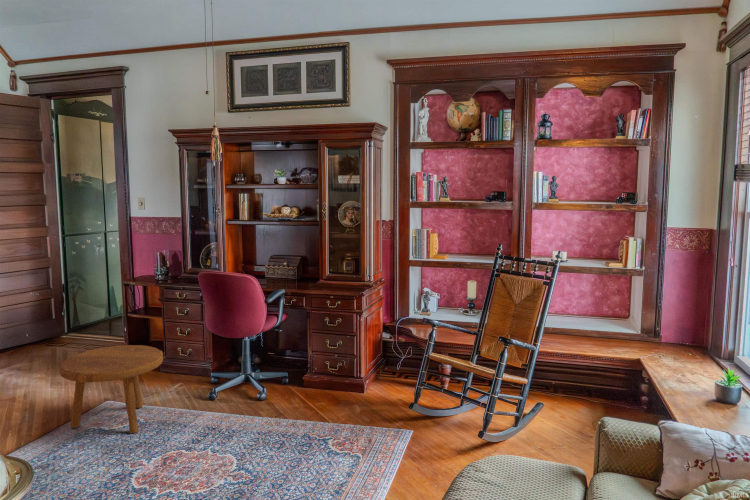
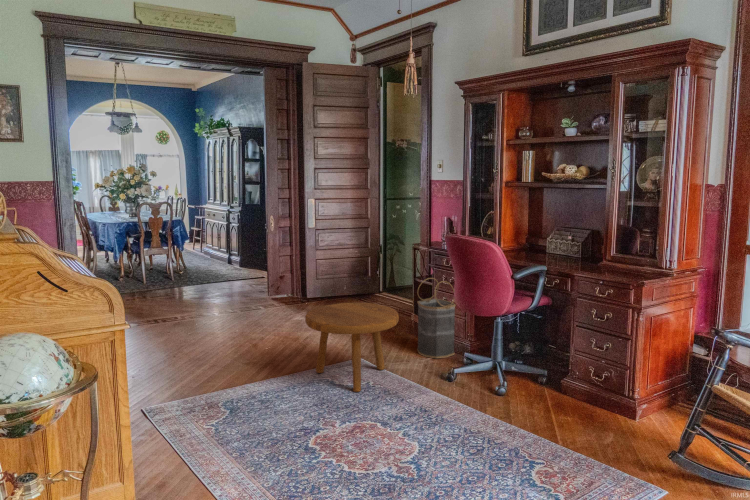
basket: none [157,312,198,386] -> present [417,278,456,358]

